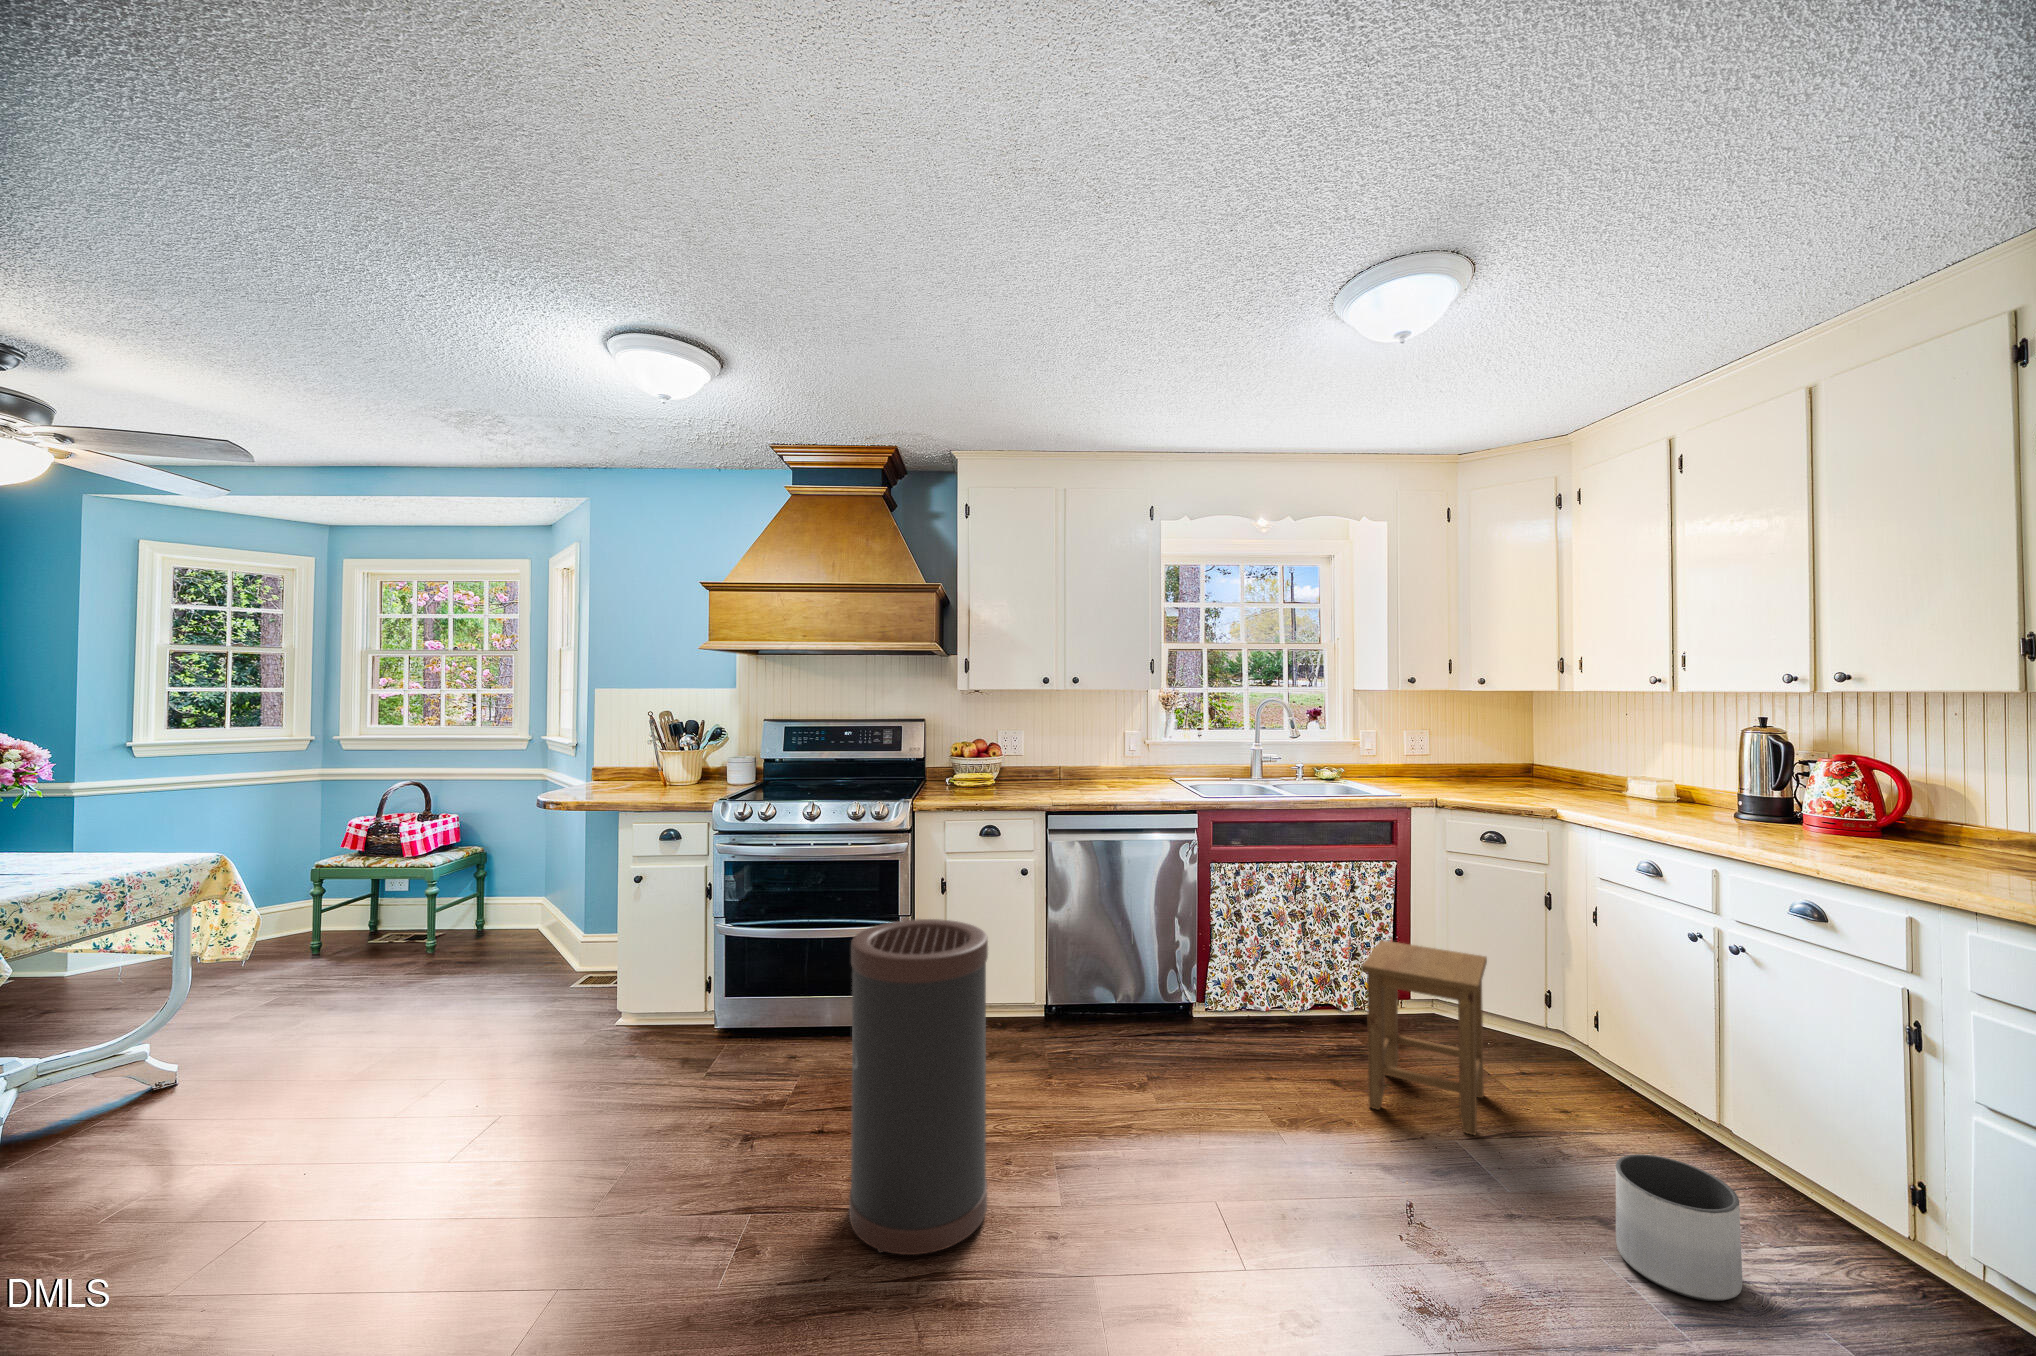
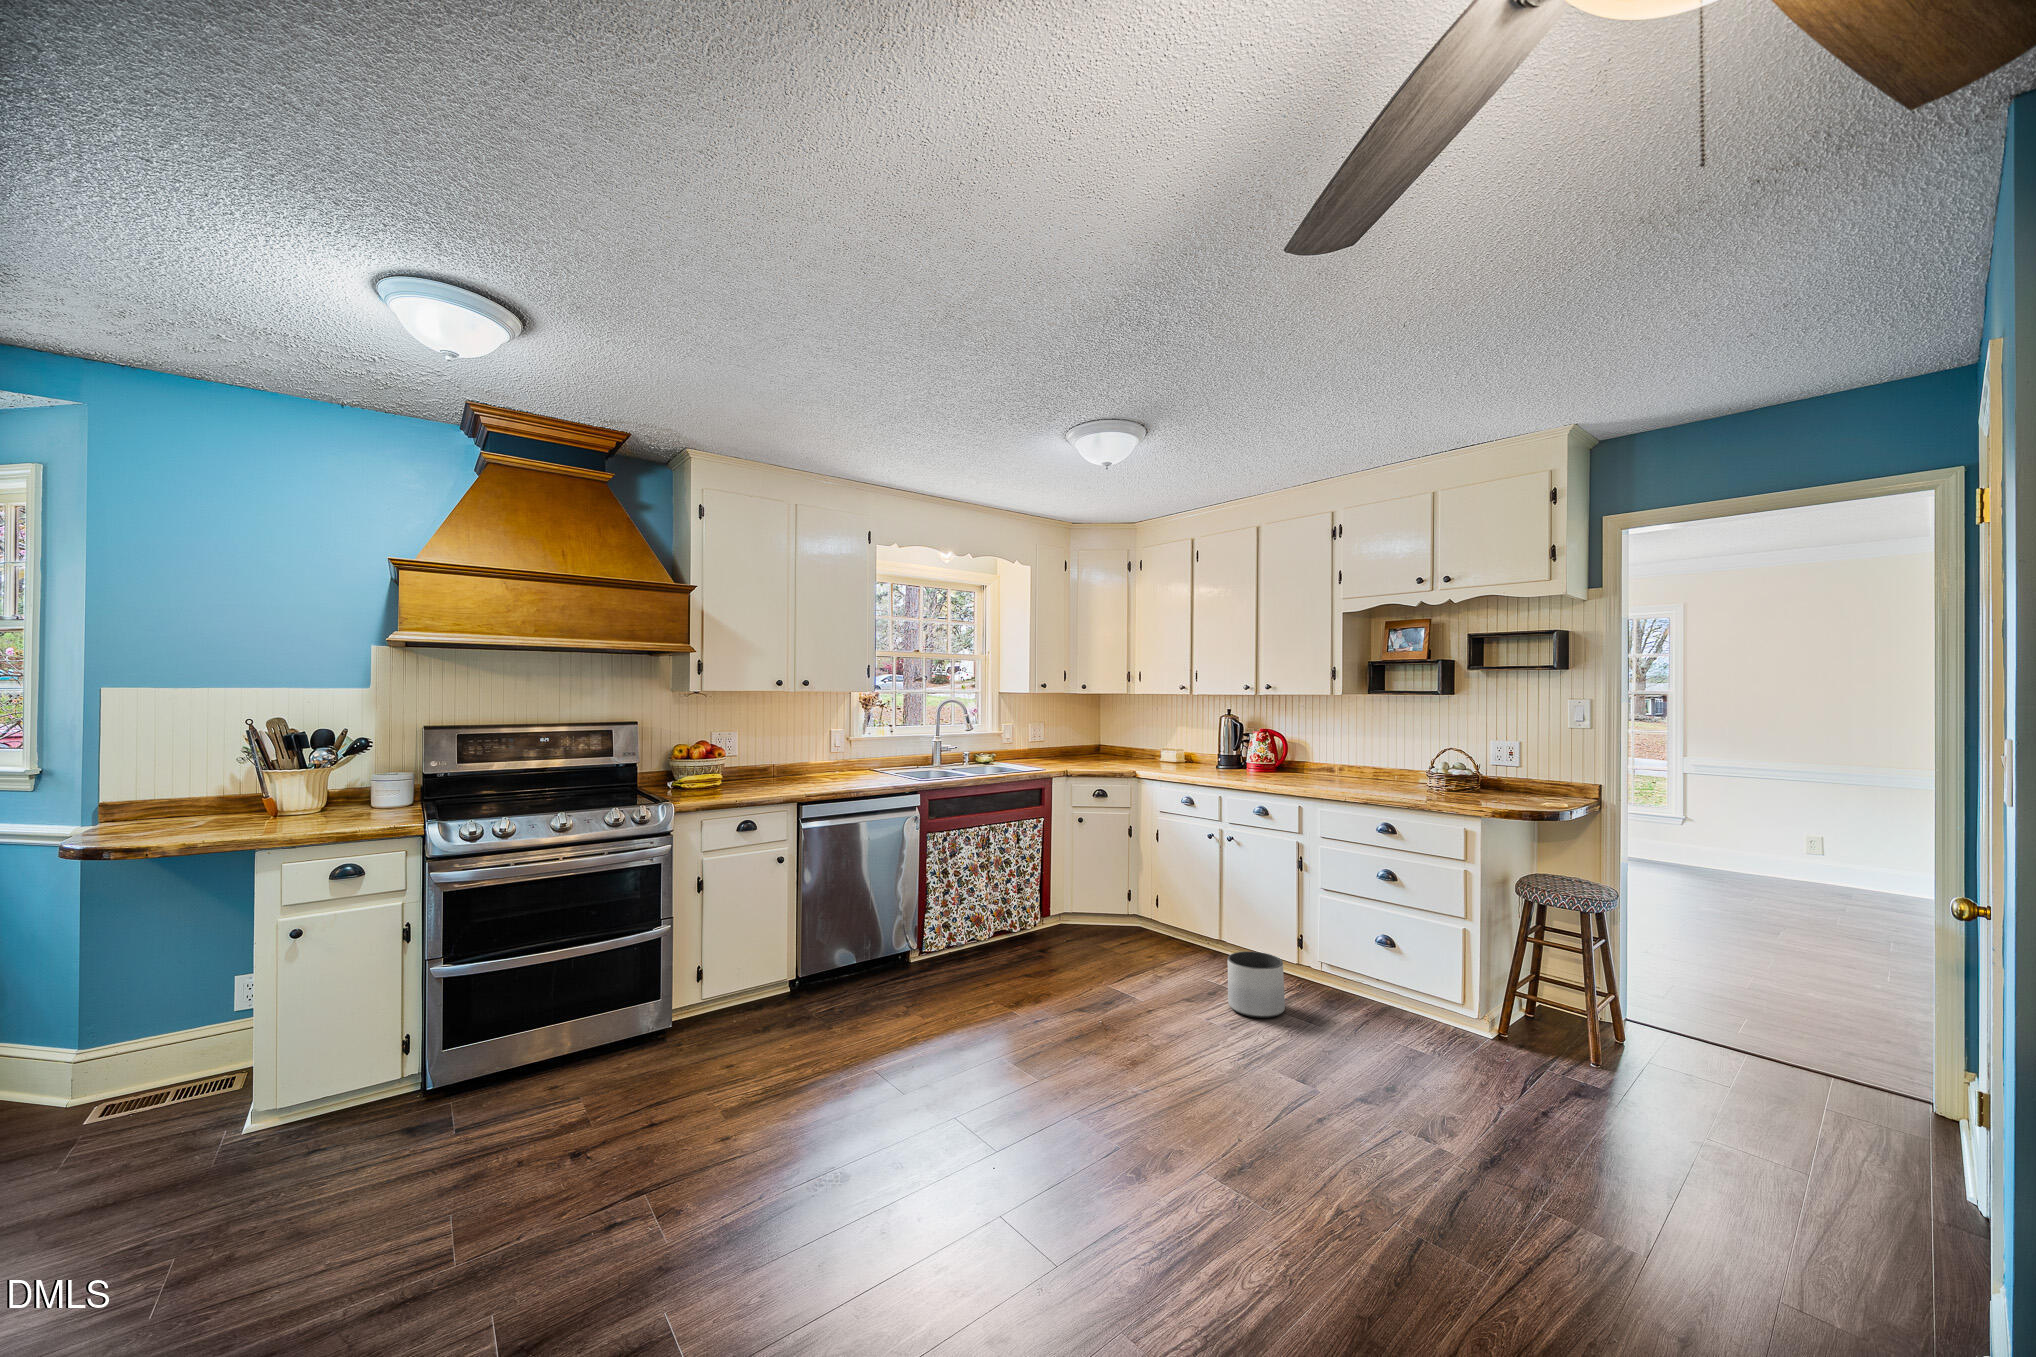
trash can: present [849,919,988,1255] -> none [775,885,899,1179]
stool: present [1361,940,1487,1135] -> none [1056,868,1135,983]

